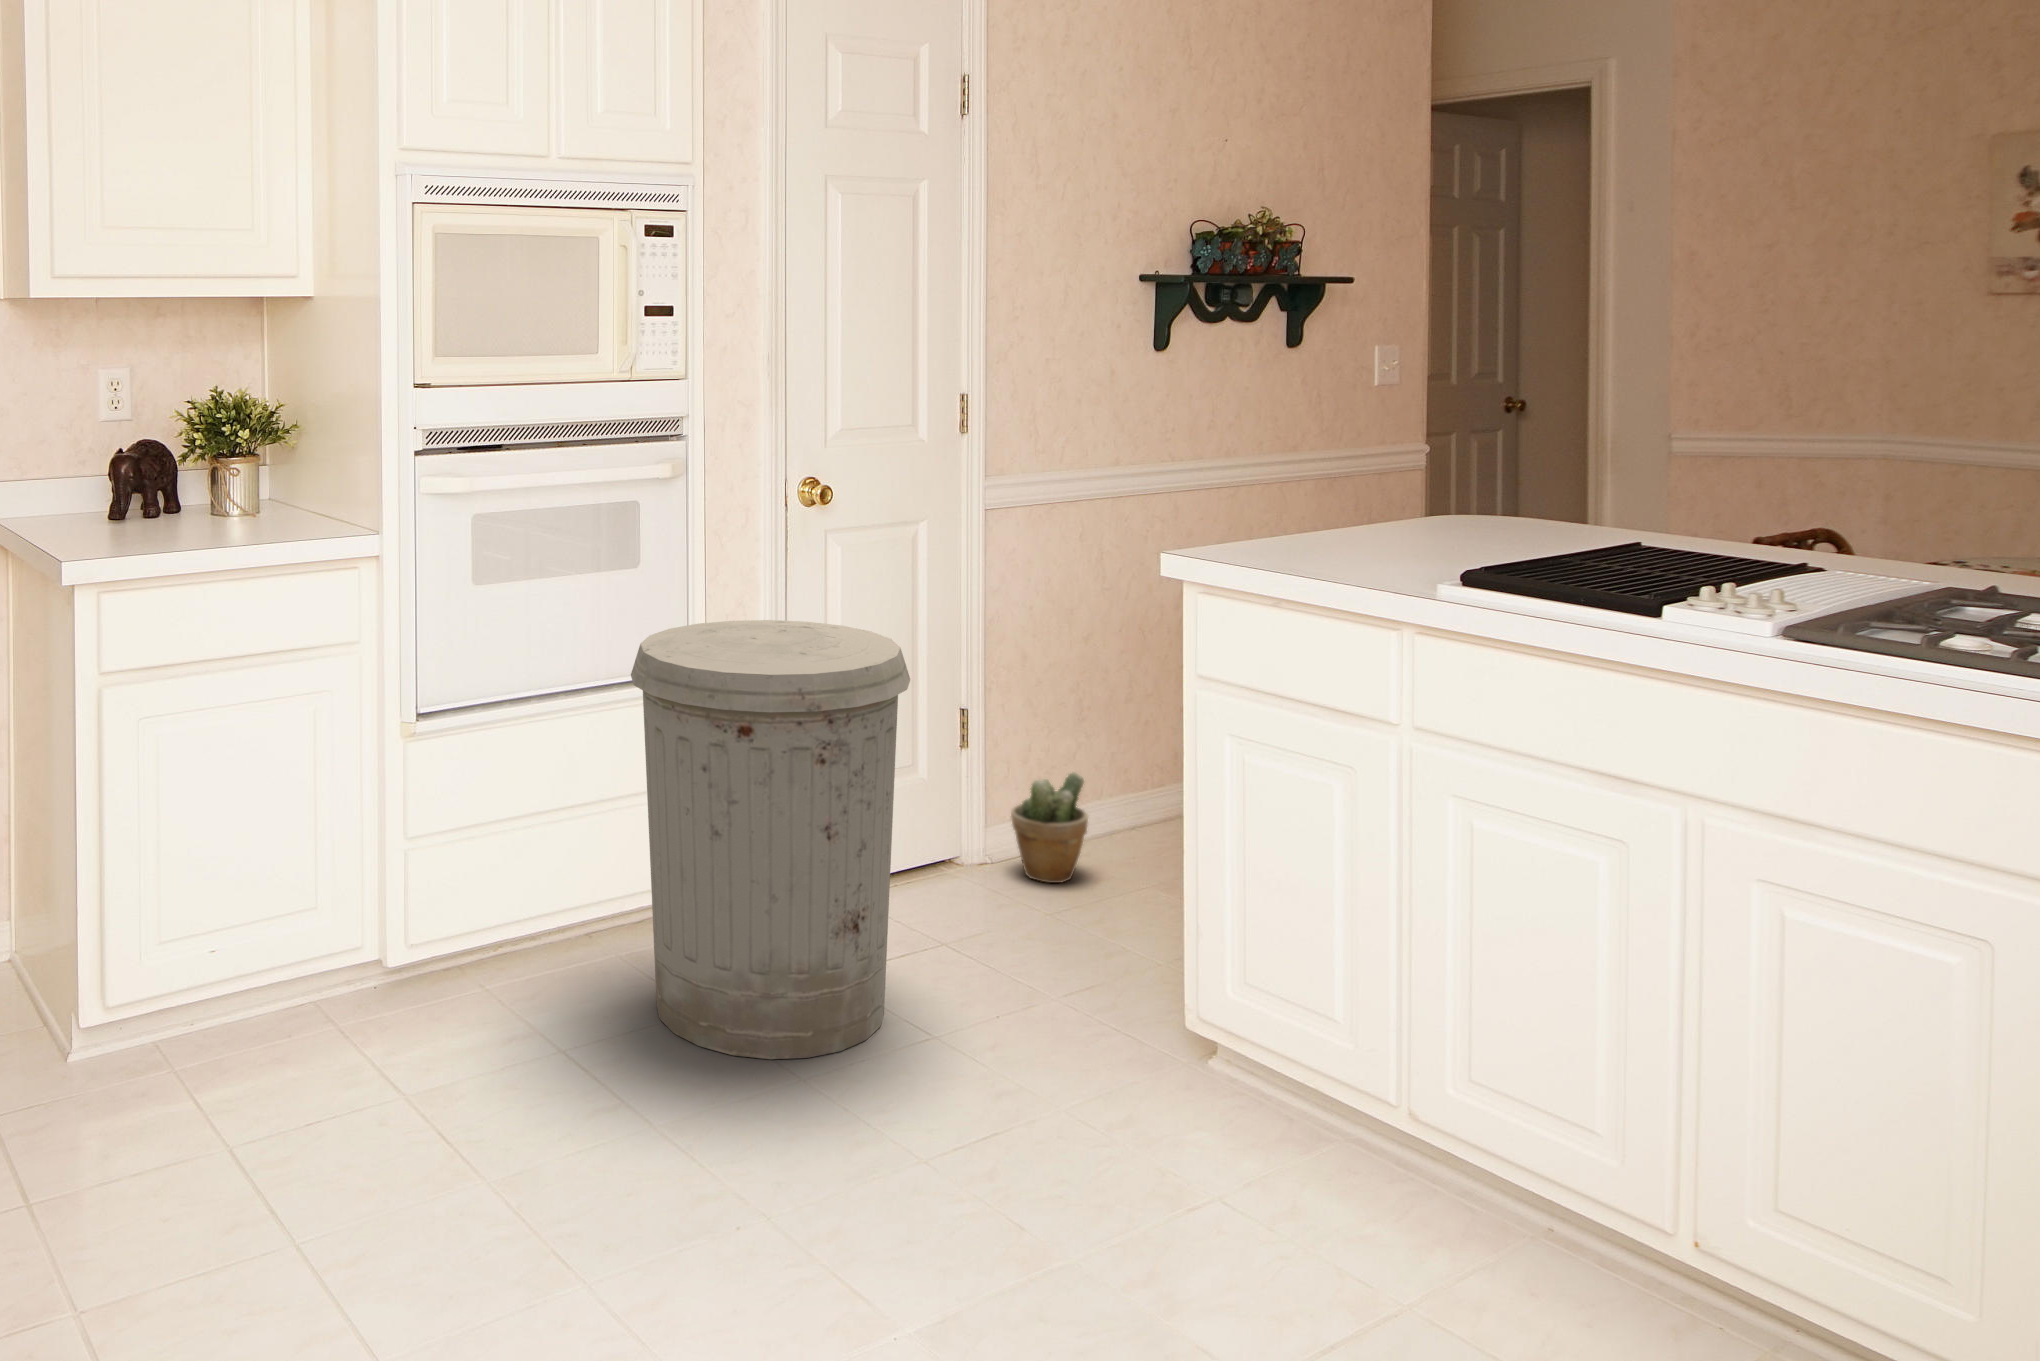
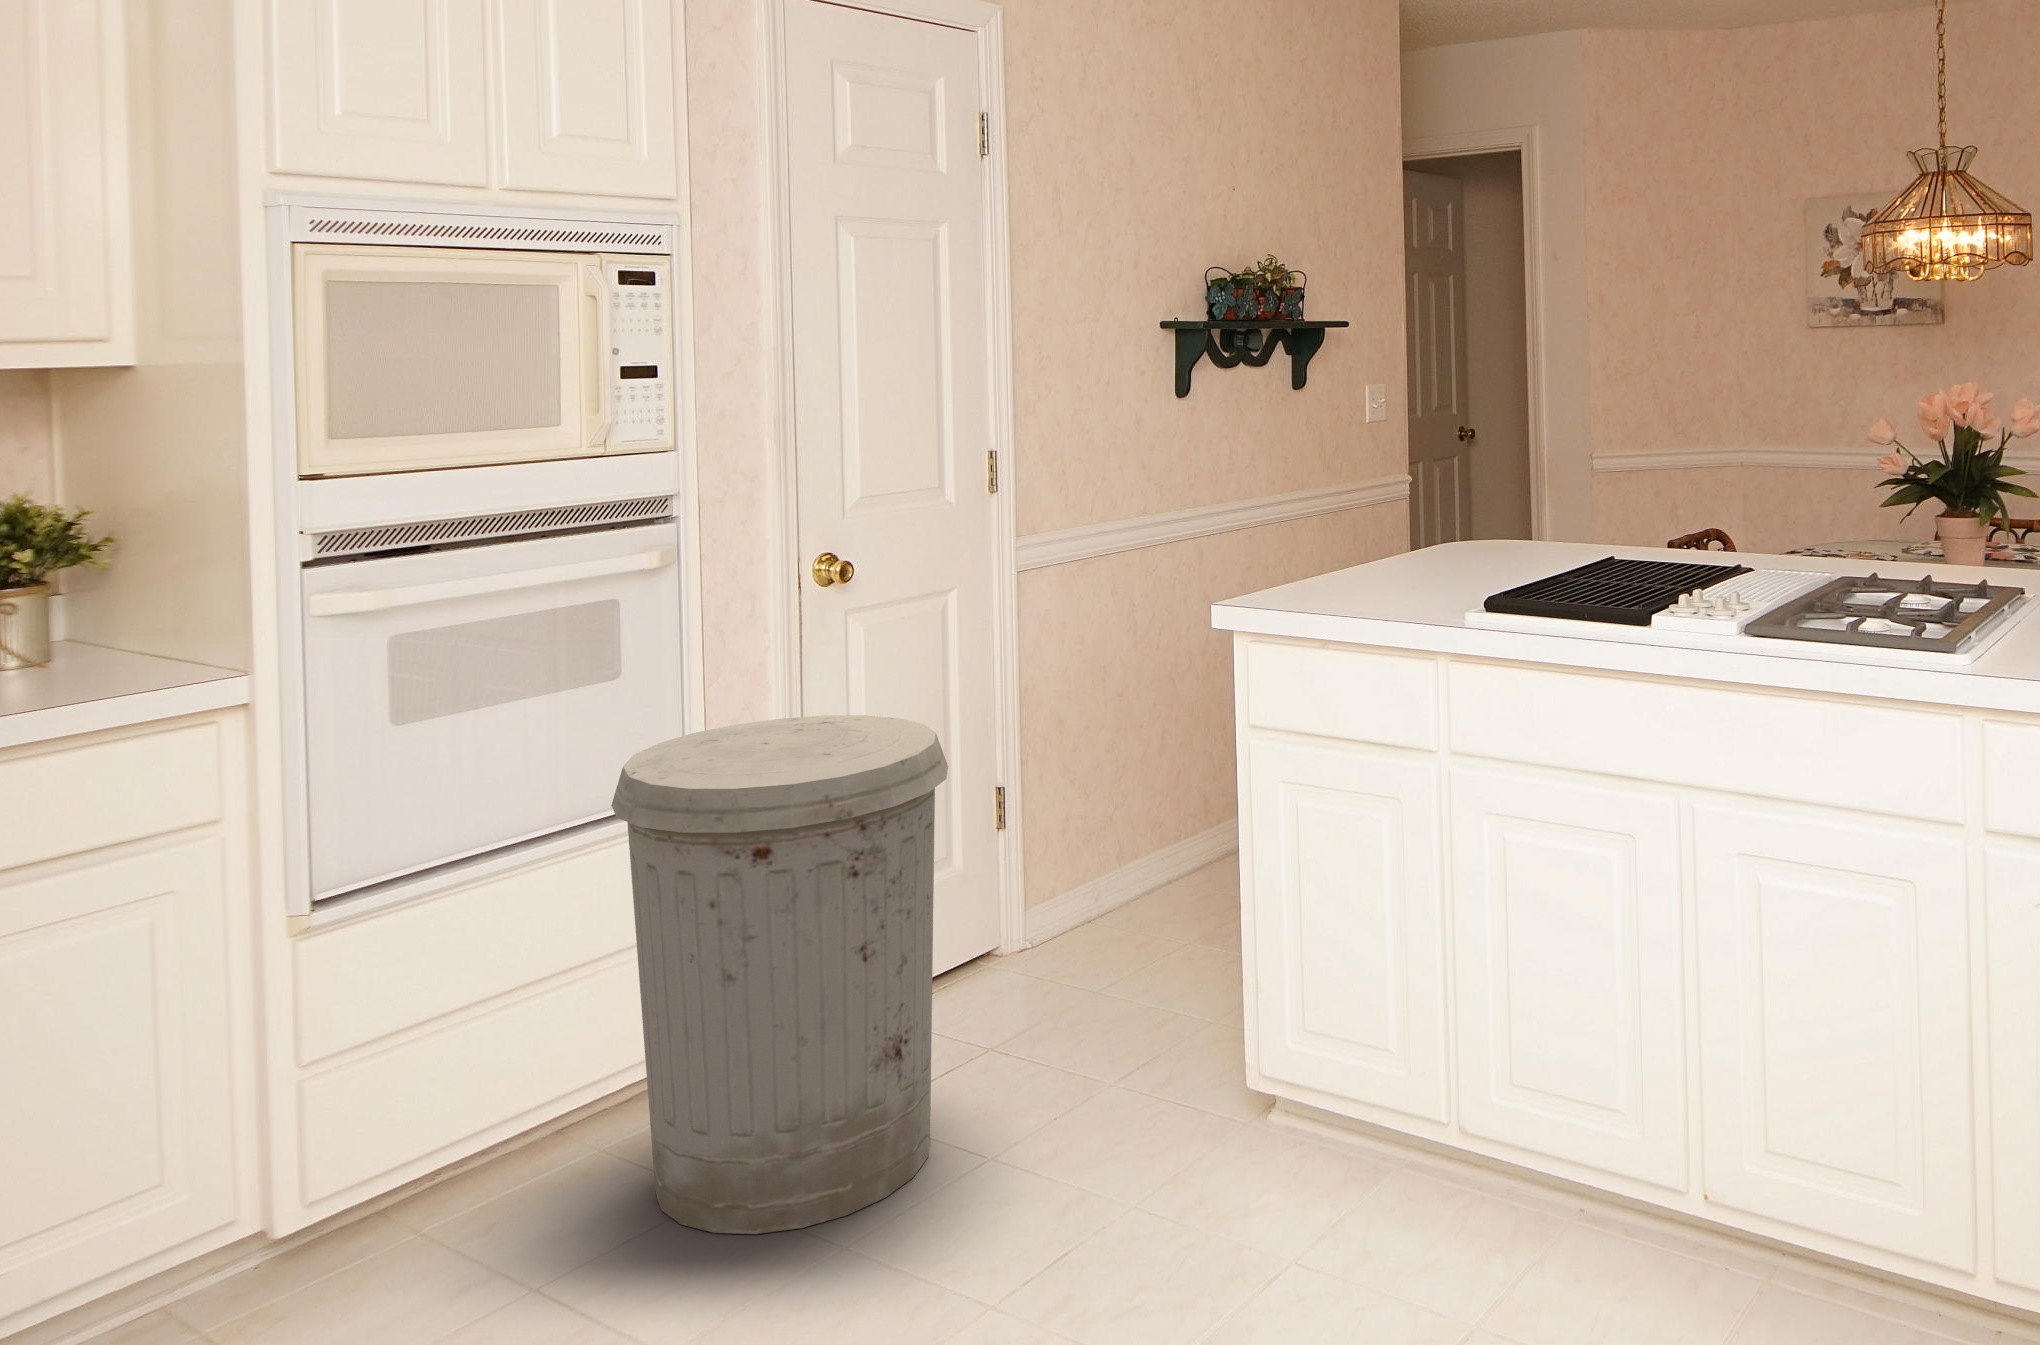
potted plant: present [1011,772,1088,883] -> none [1048,836,1128,957]

